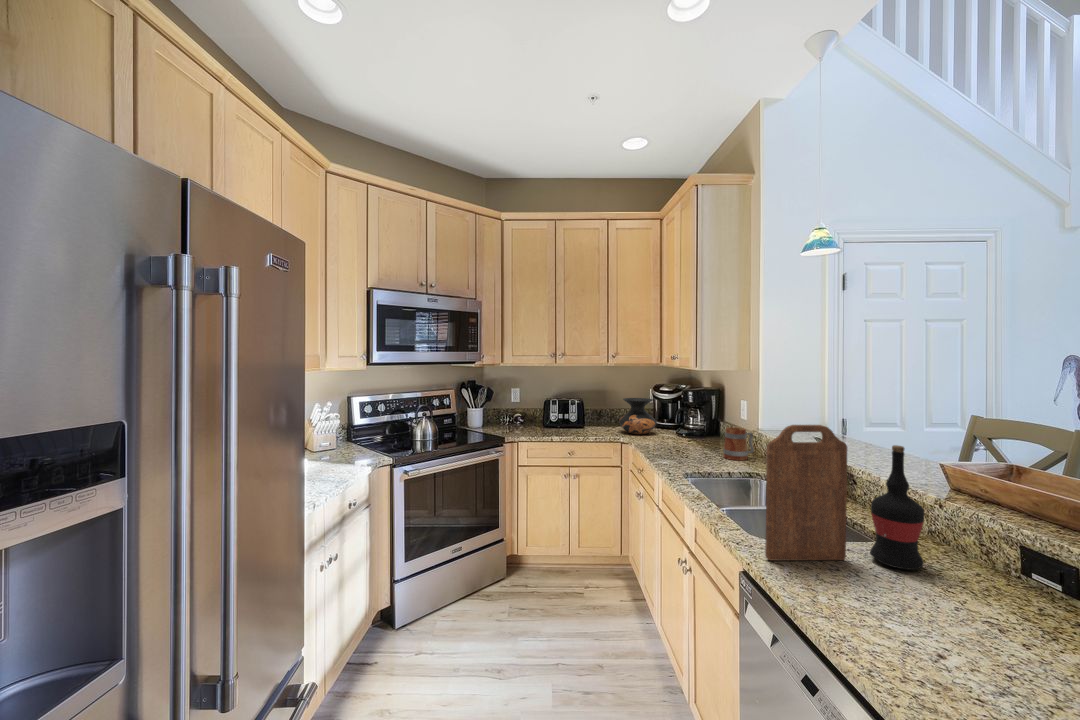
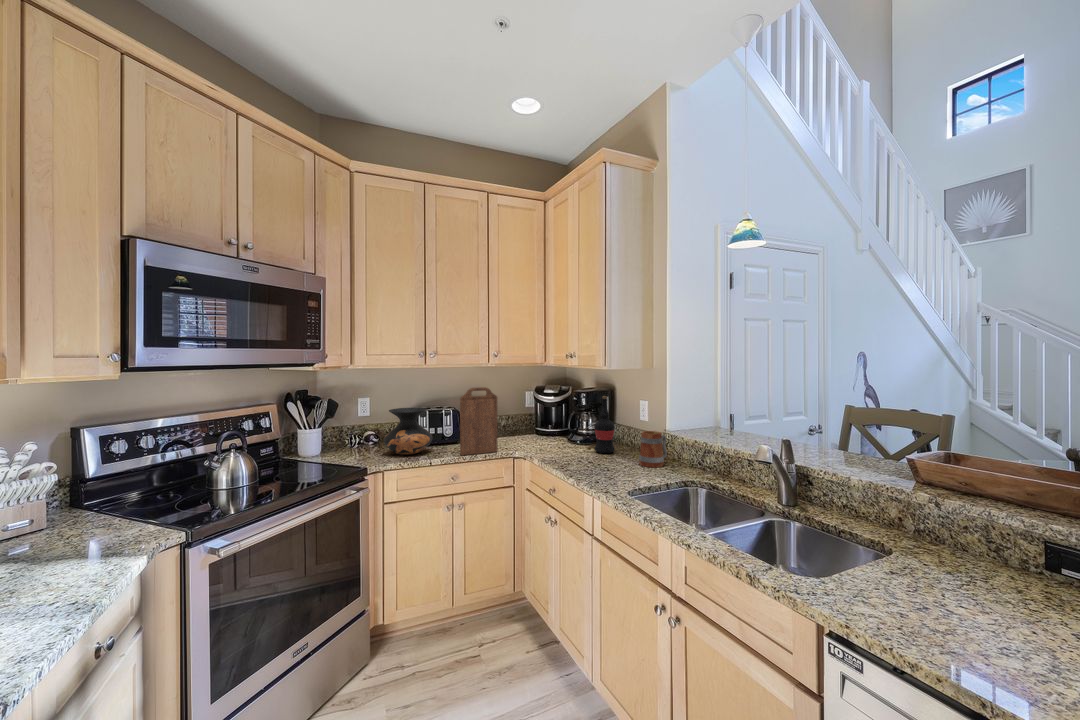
vase: present [619,398,657,434] -> present [384,408,432,455]
cutting board: present [765,425,847,560] -> present [460,387,498,455]
wine bottle: present [870,445,924,570] -> present [594,396,615,453]

